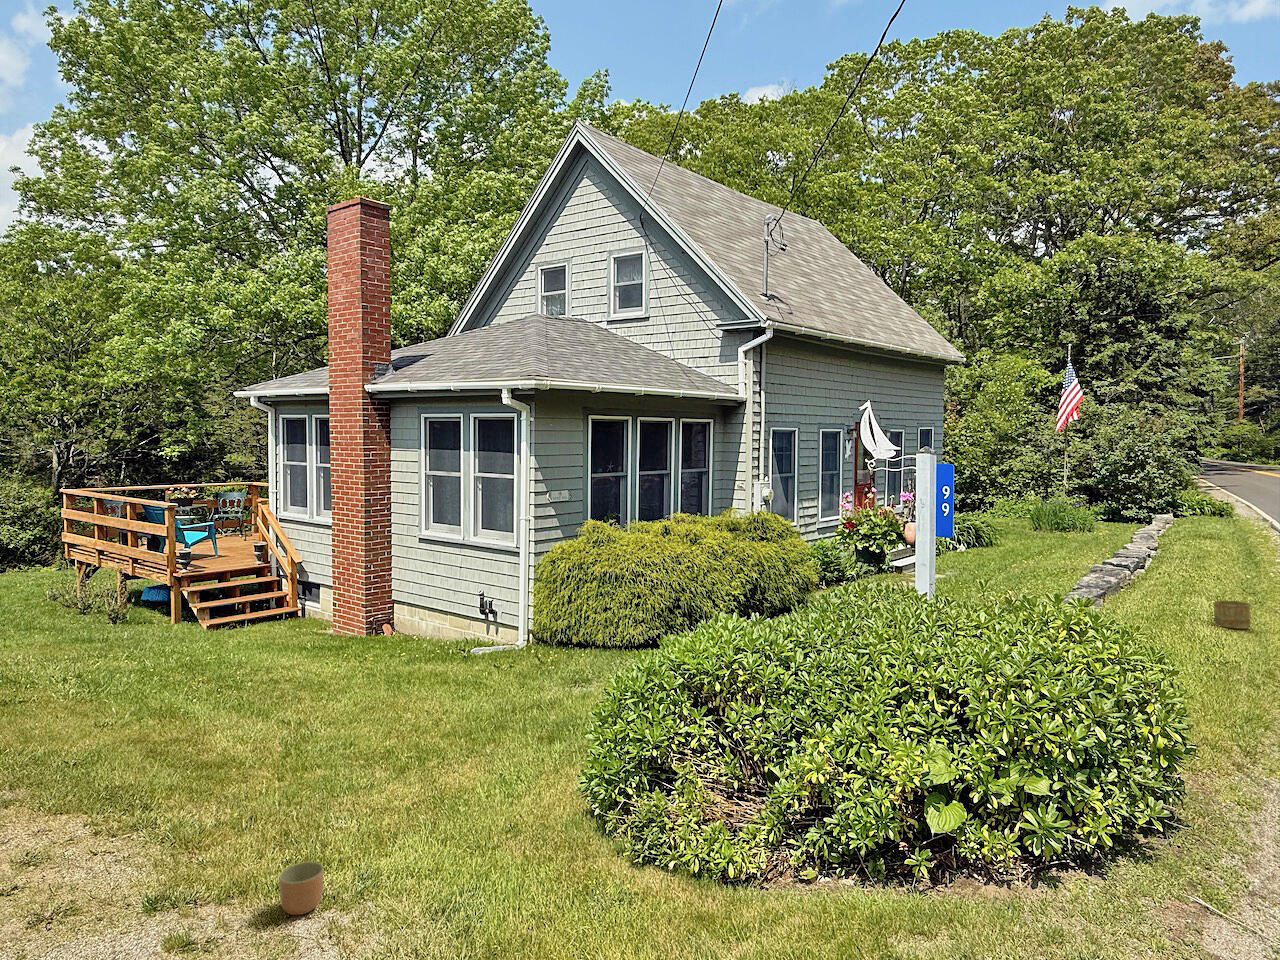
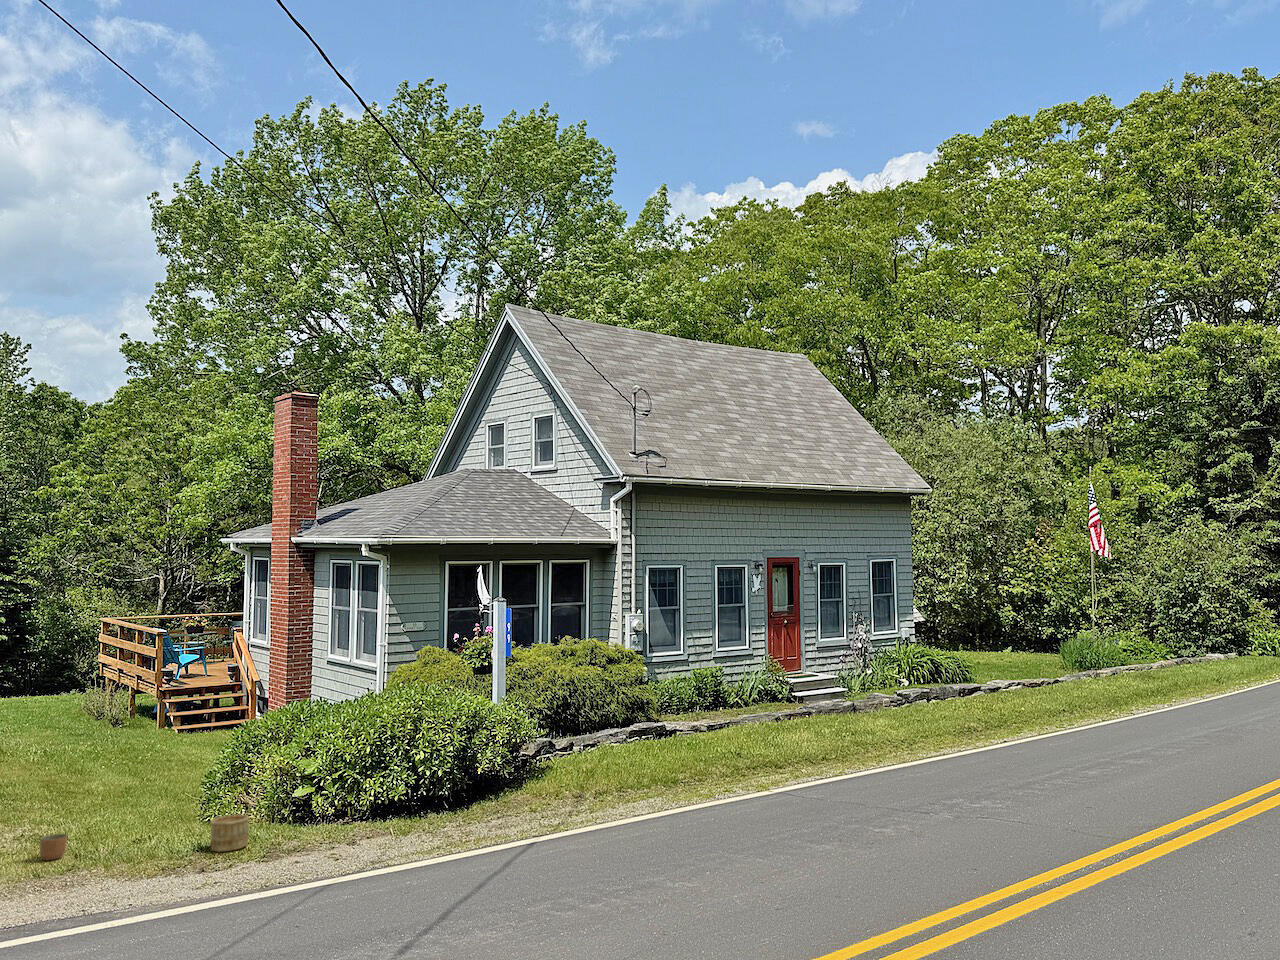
wooden bucket: present [1213,600,1251,629] -> present [210,814,249,852]

